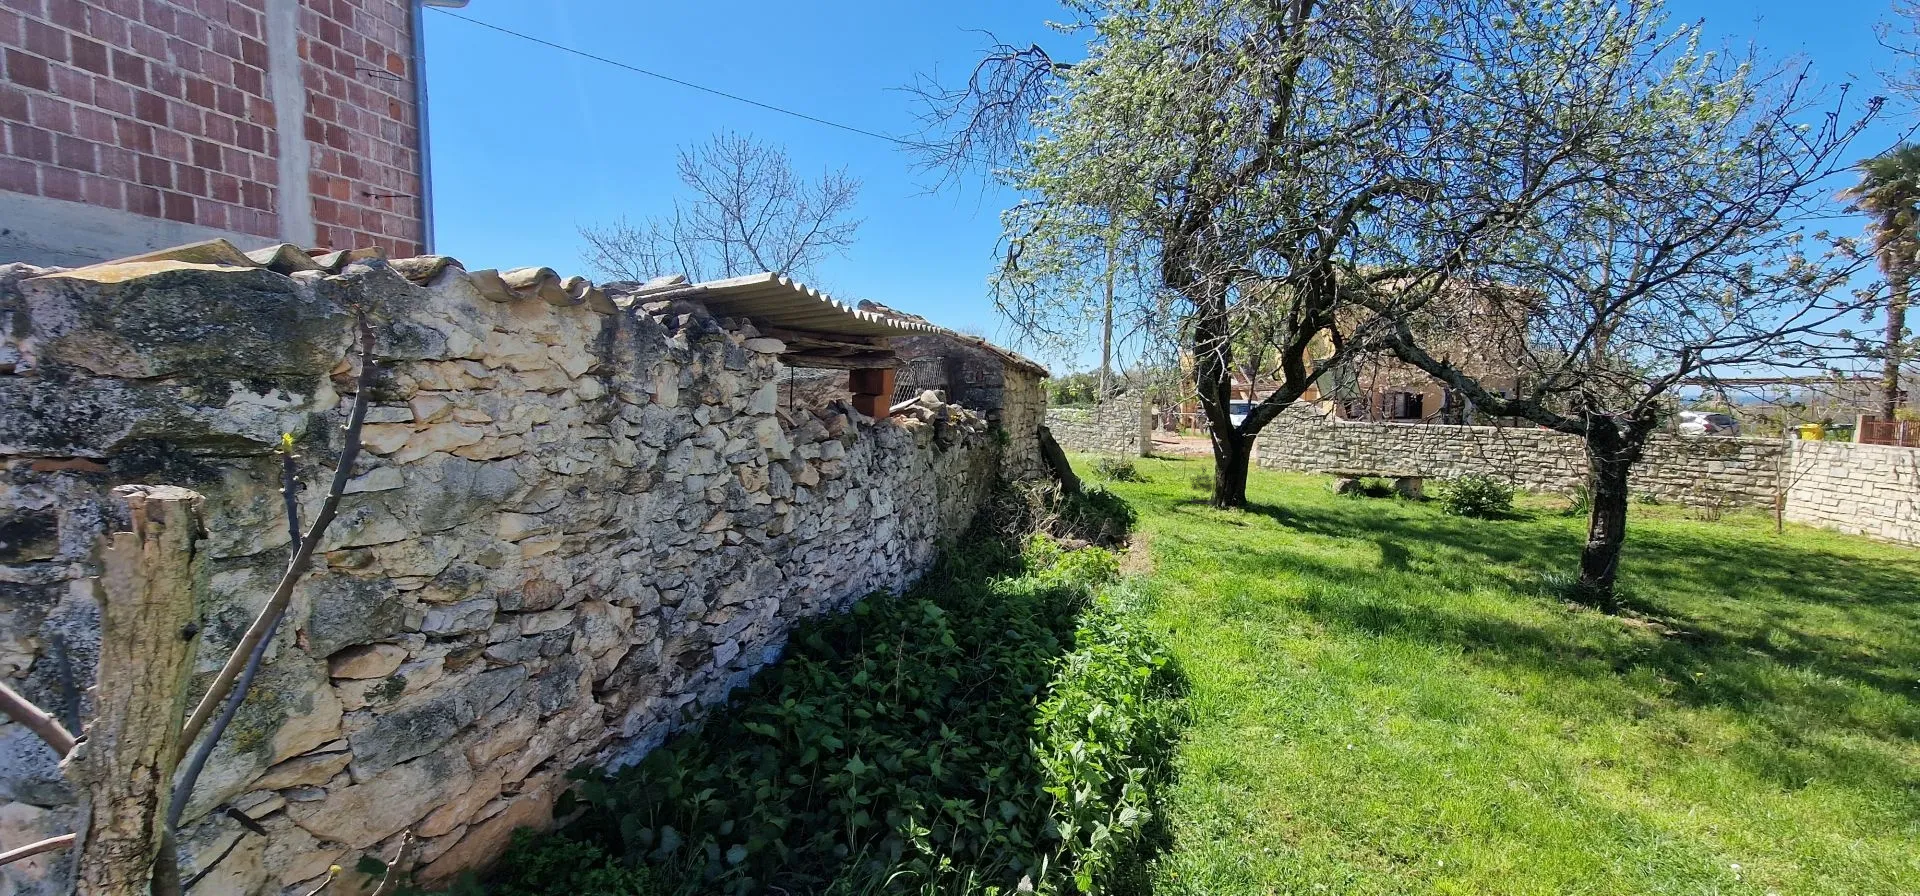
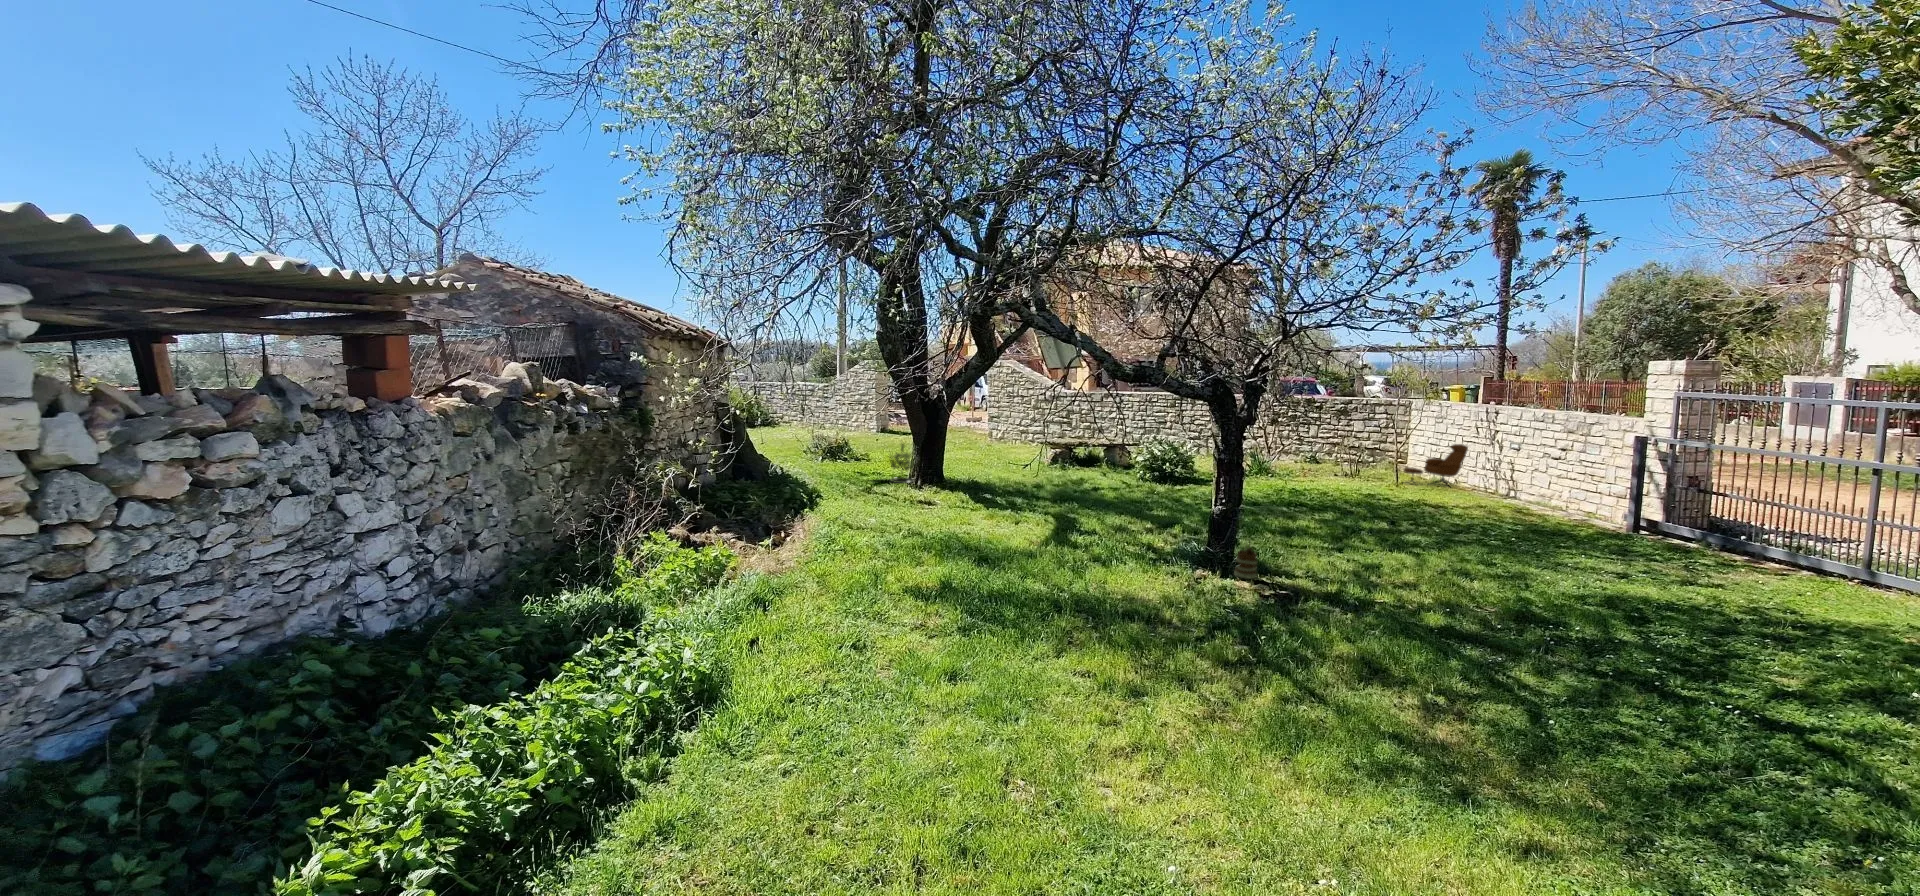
lounge chair: none [1783,490,1882,540] -> present [1404,444,1468,485]
wooden bucket: none [1612,572,1642,614] -> present [1234,544,1257,579]

